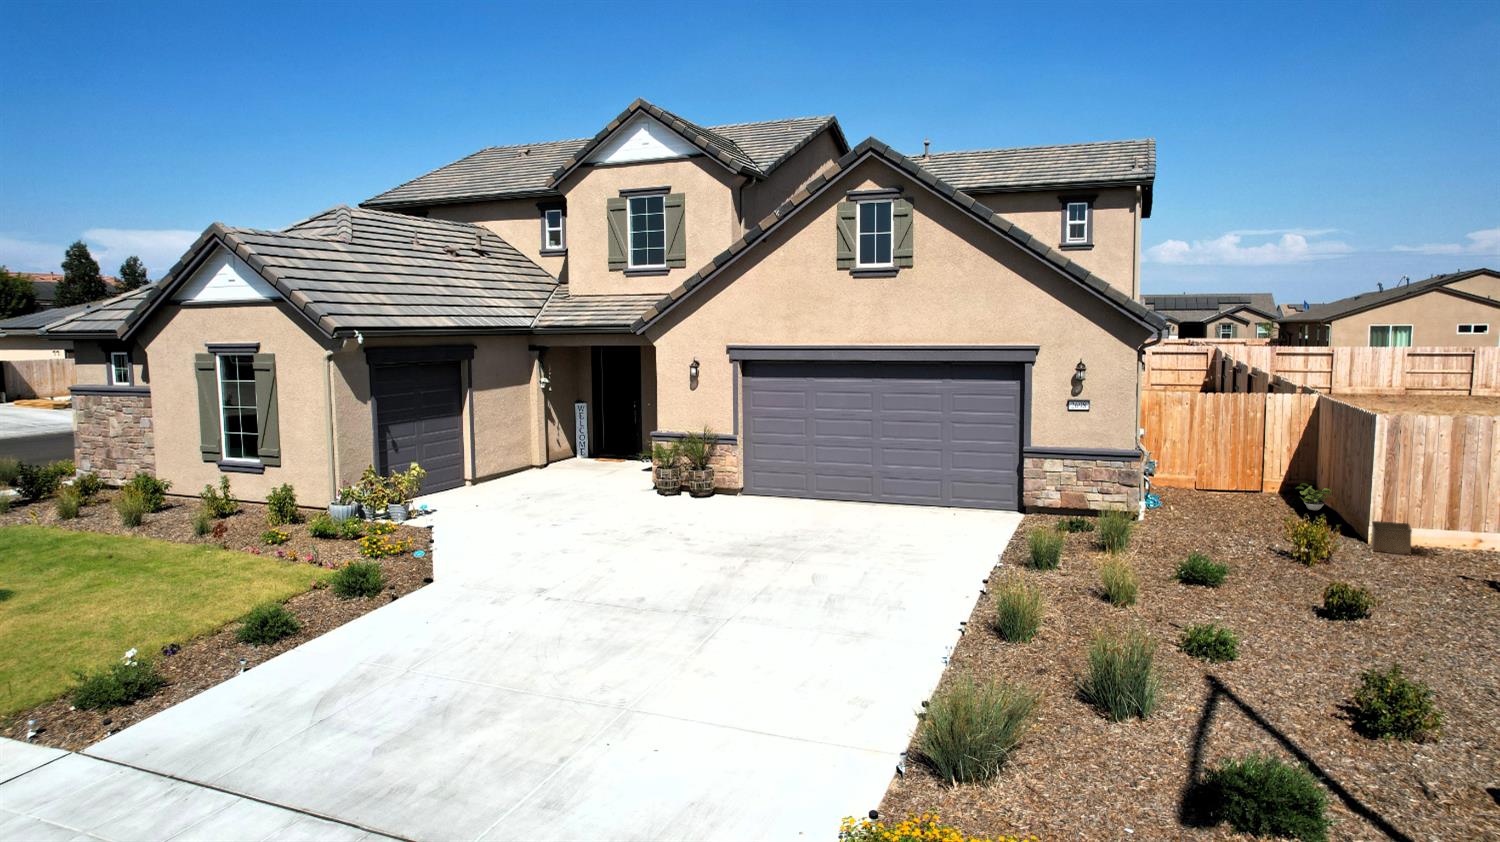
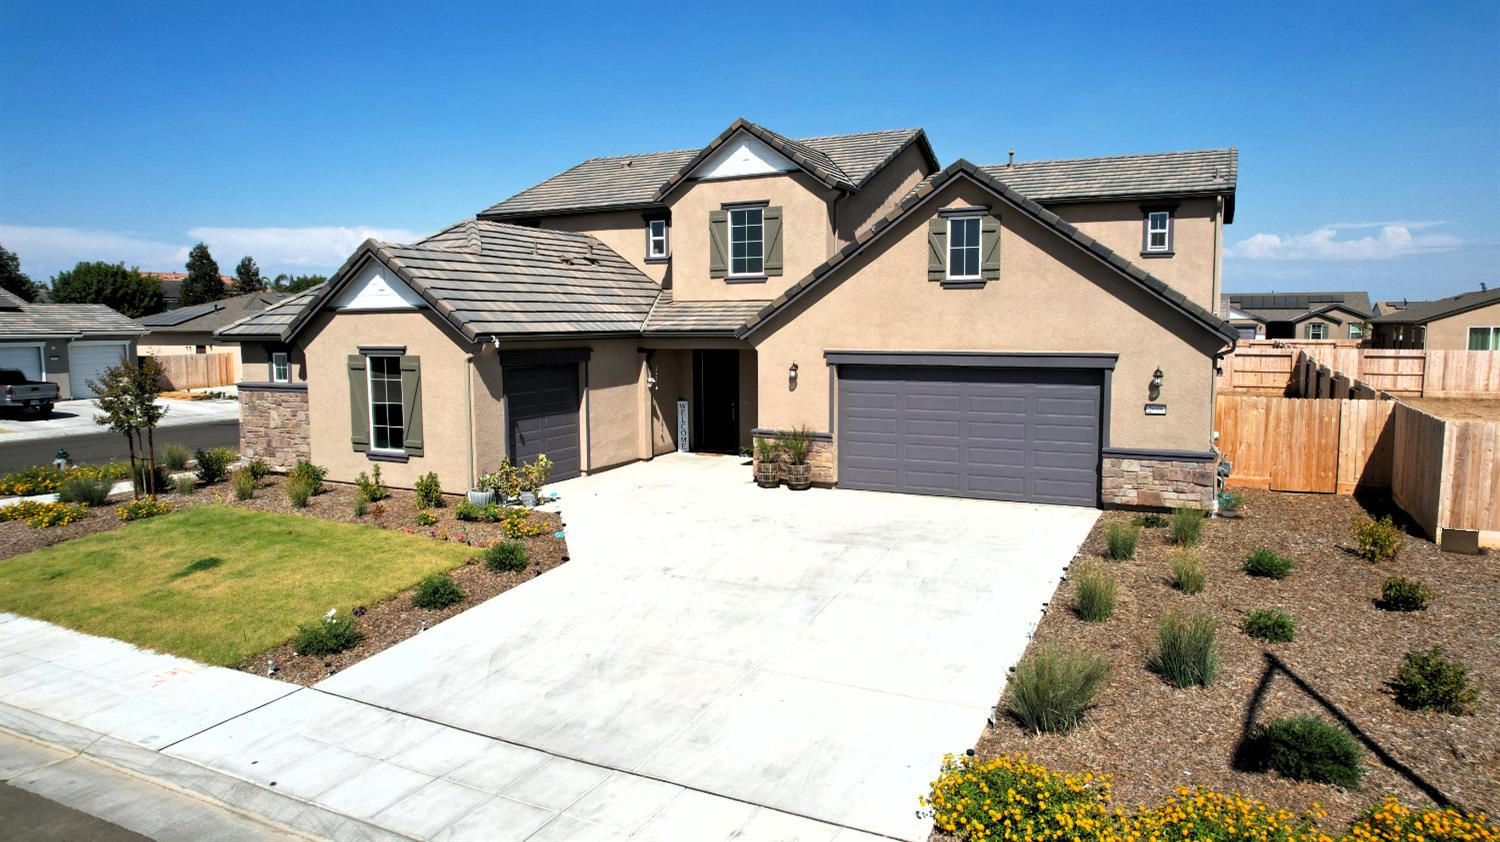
potted plant: present [1295,483,1332,510] -> present [1216,493,1245,517]

